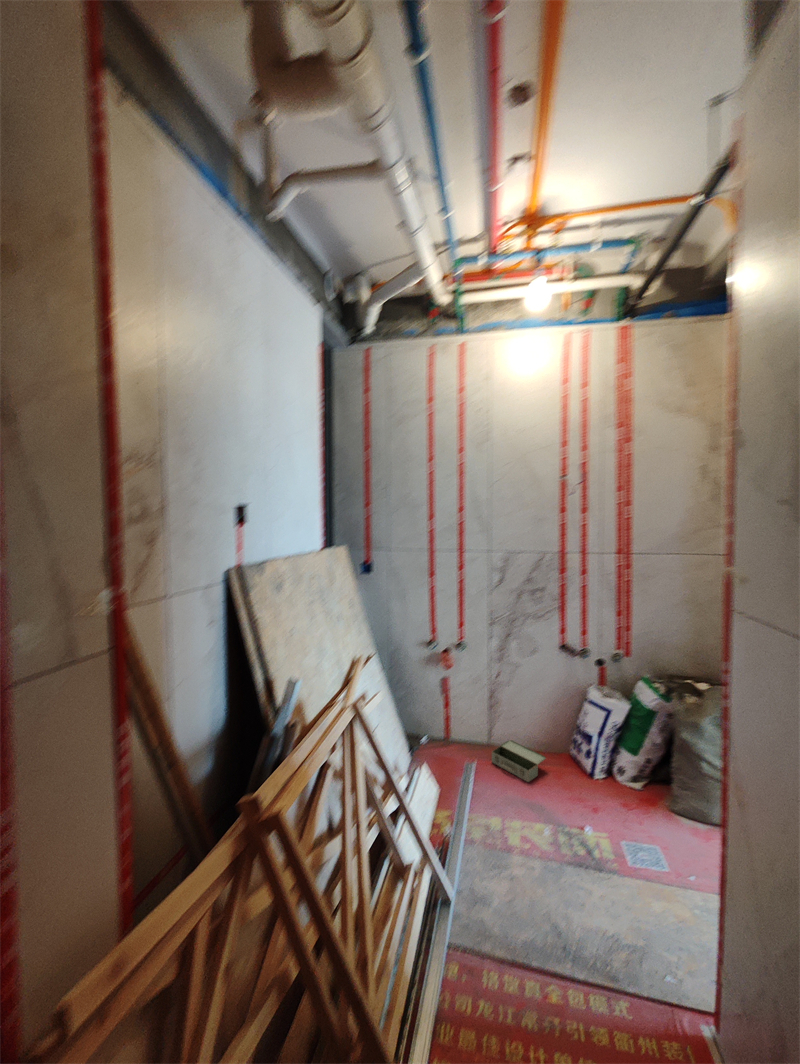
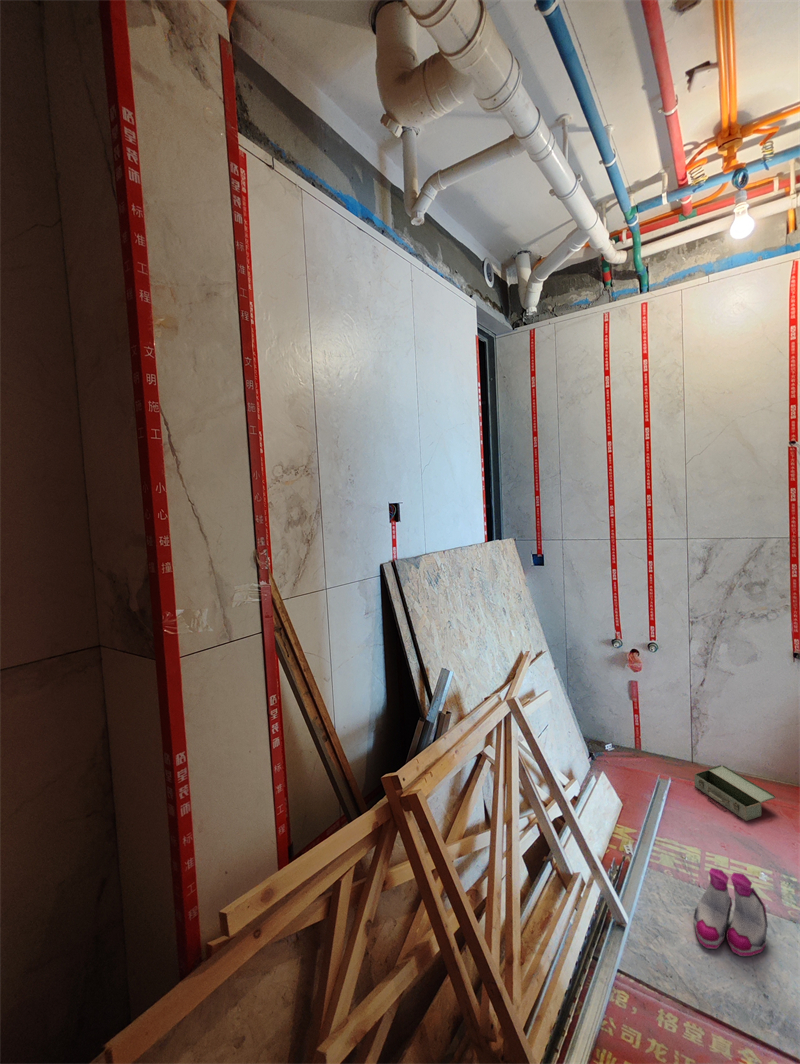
boots: none [501,826,552,900] -> present [694,868,768,956]

